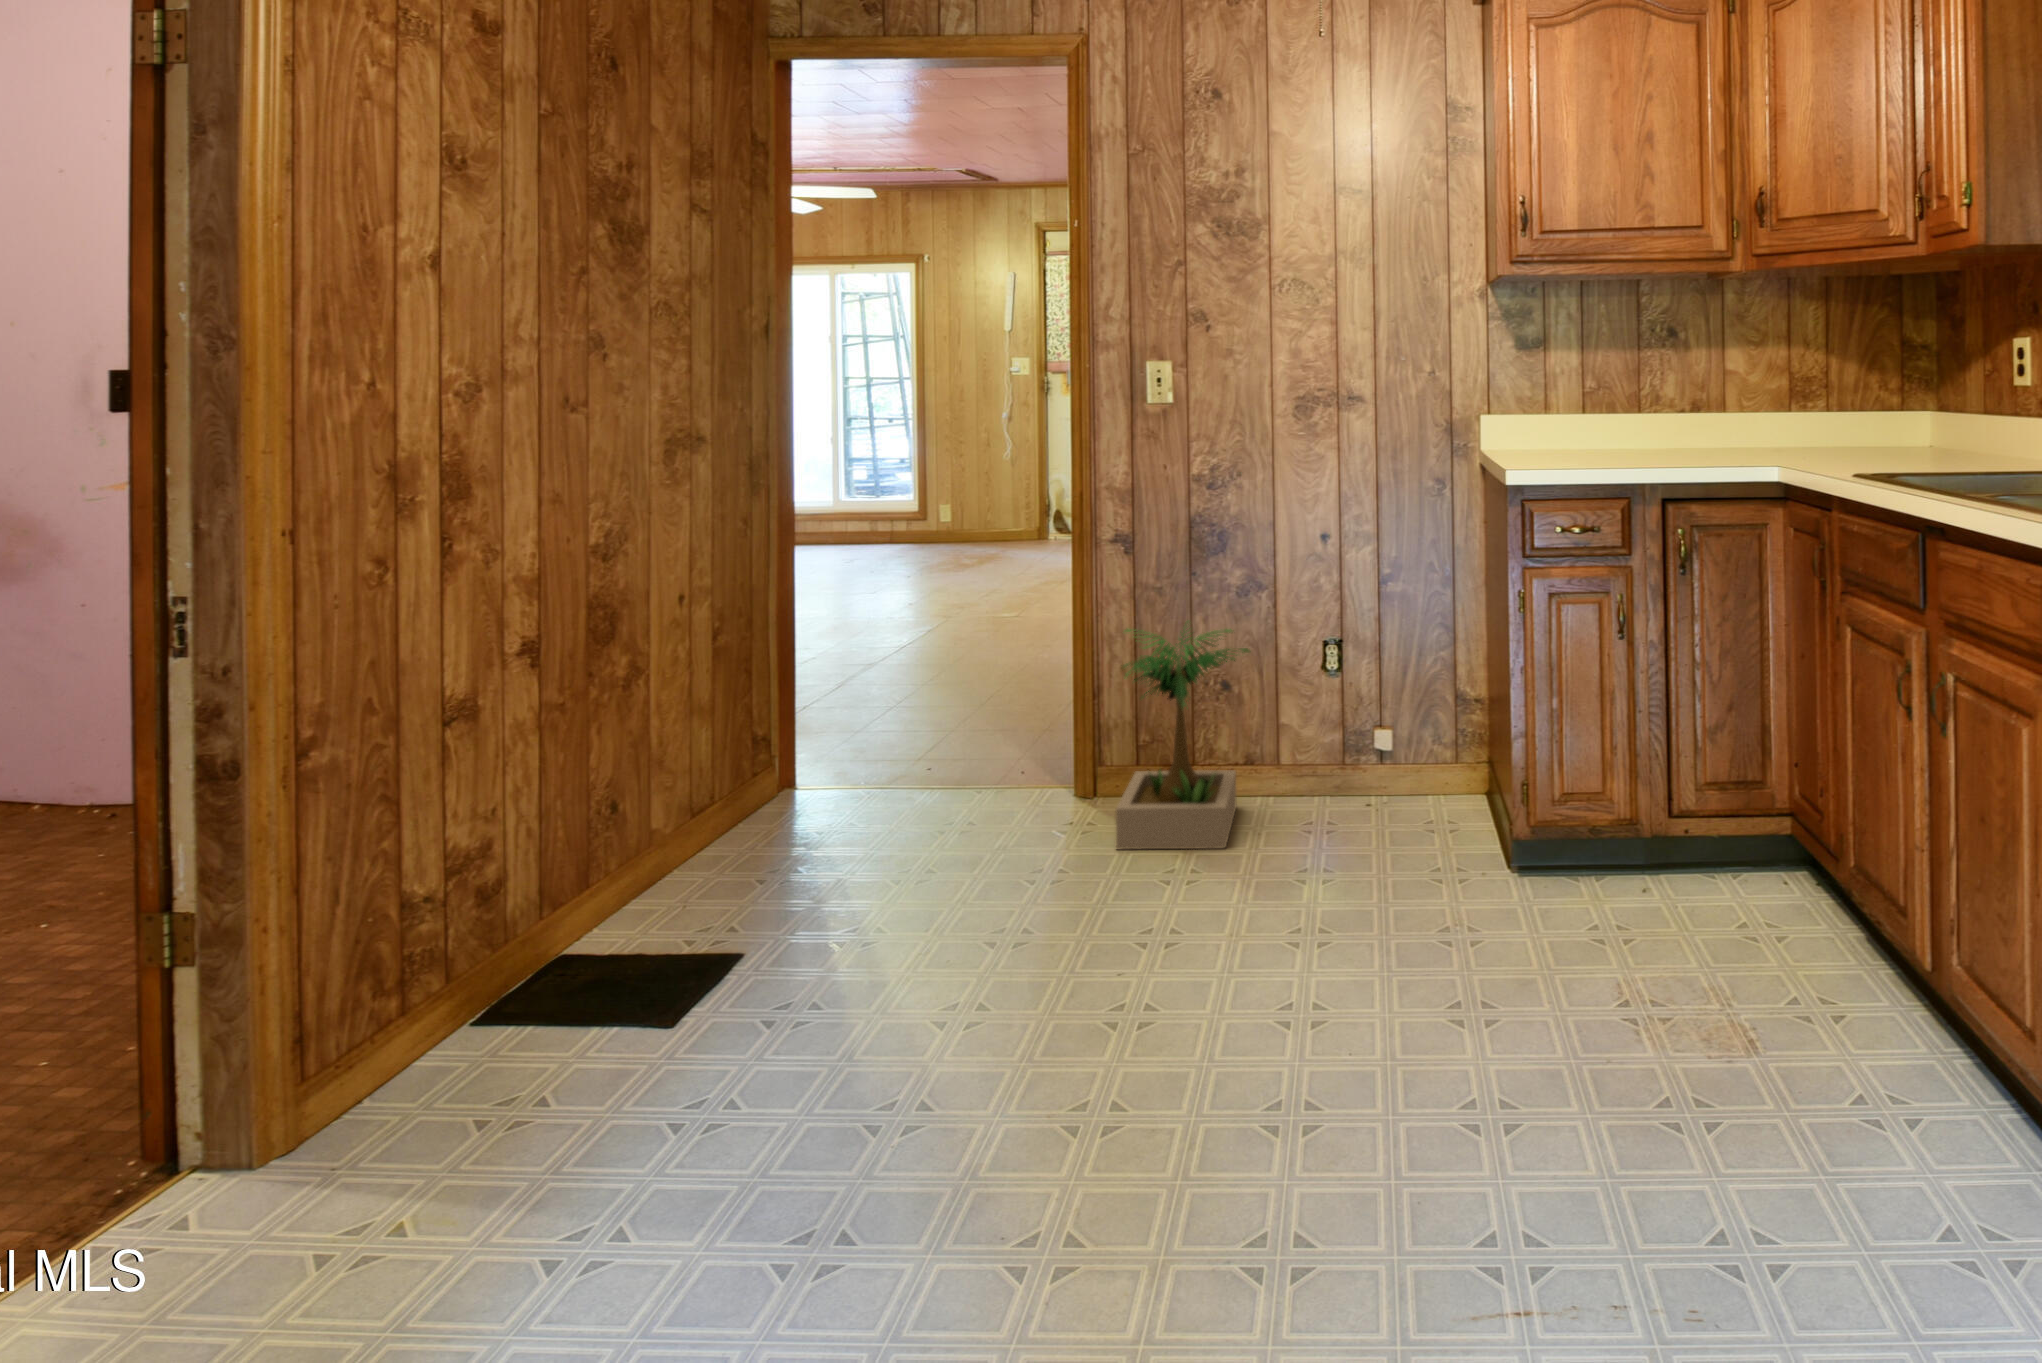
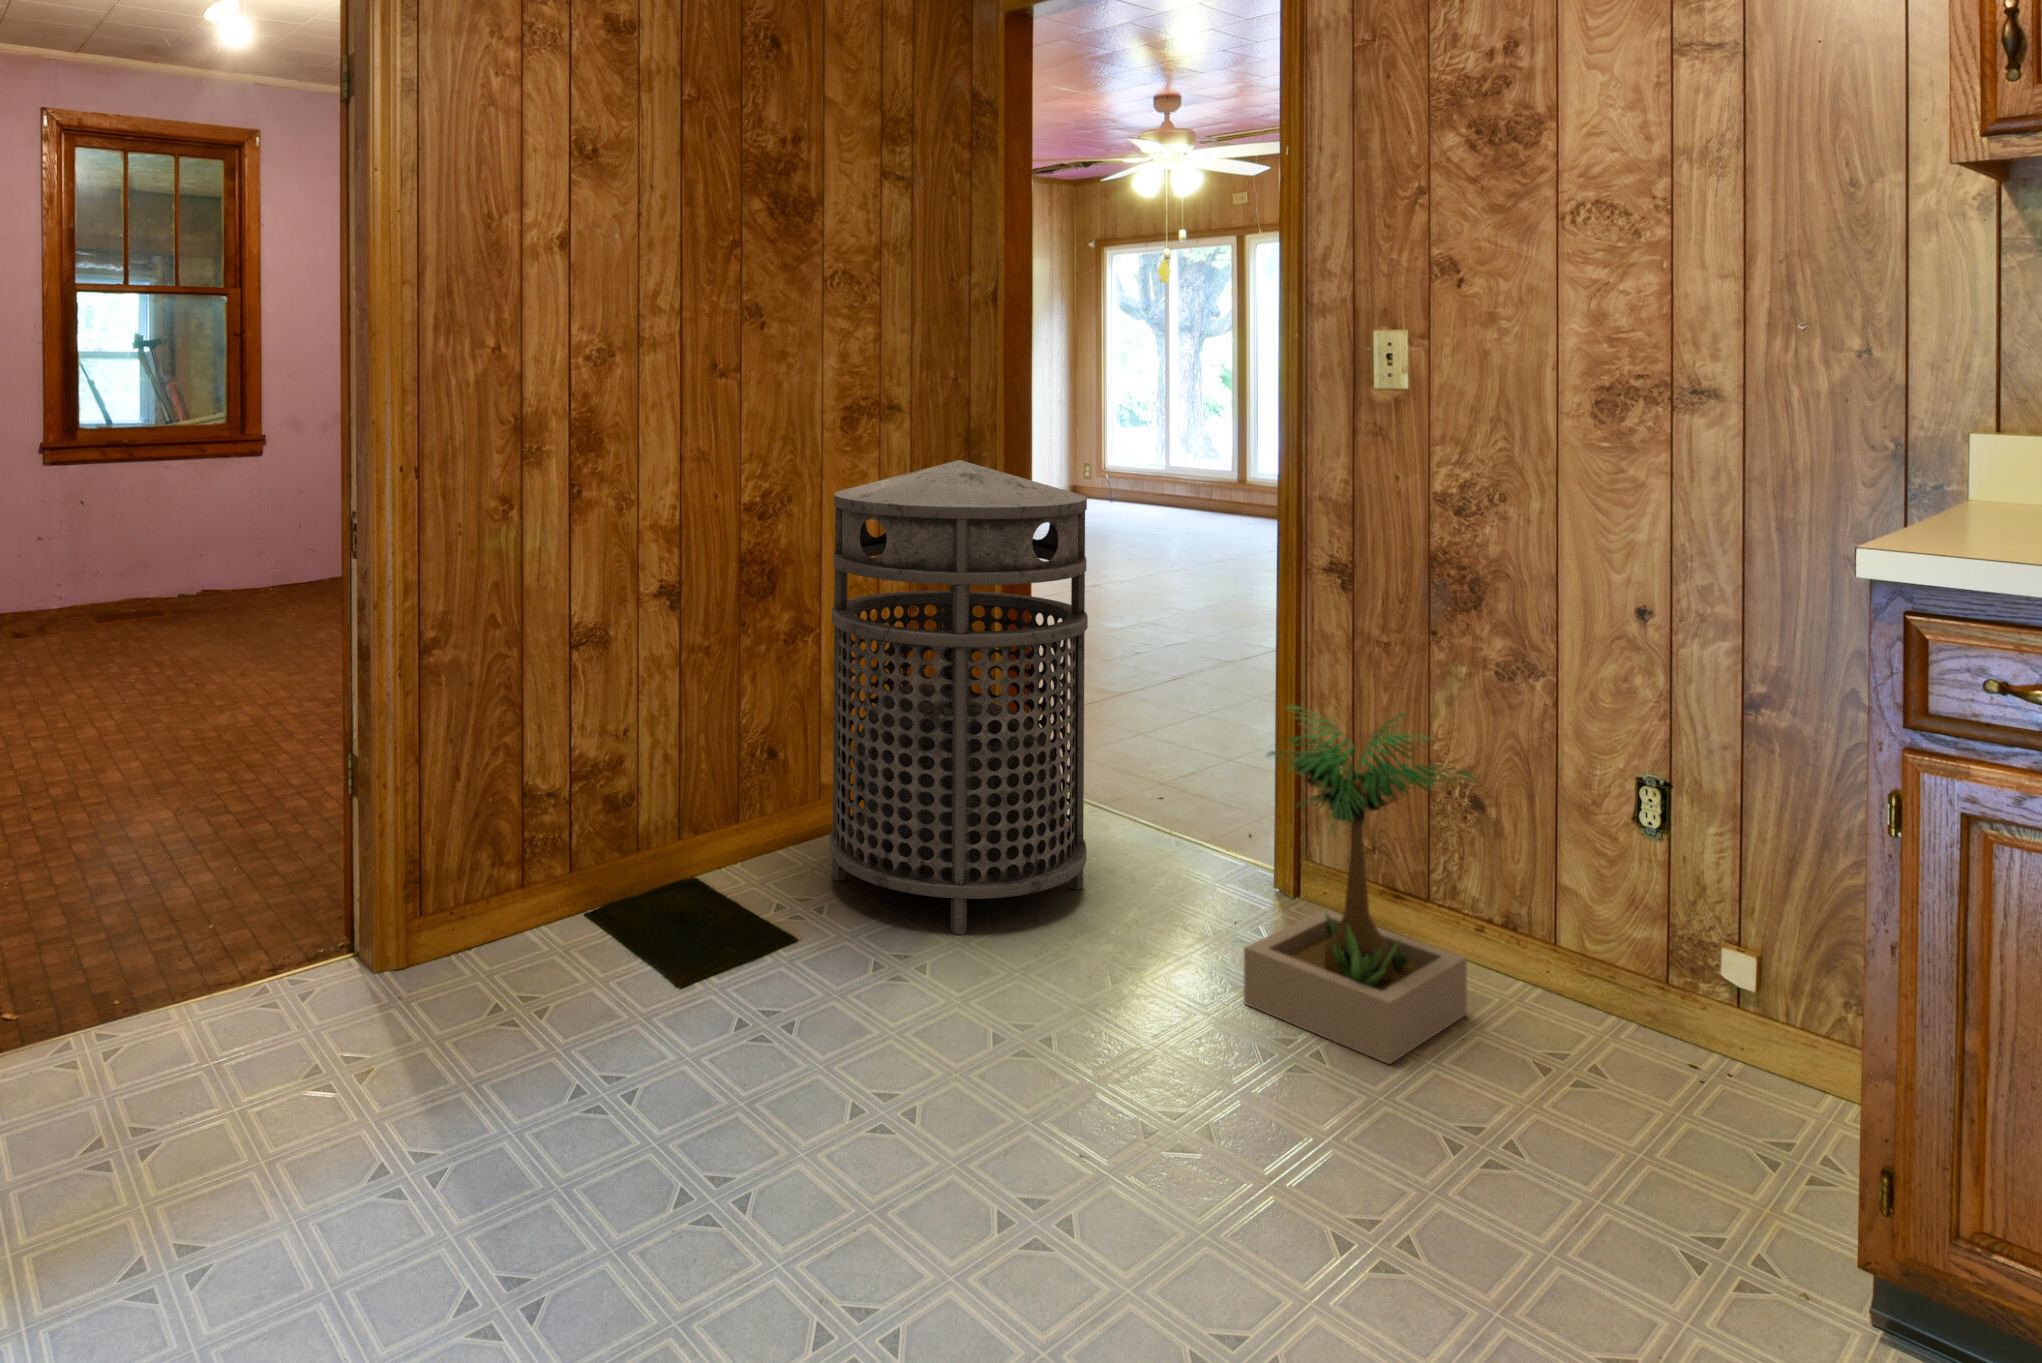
trash can: none [691,474,943,889] -> present [830,460,1088,935]

